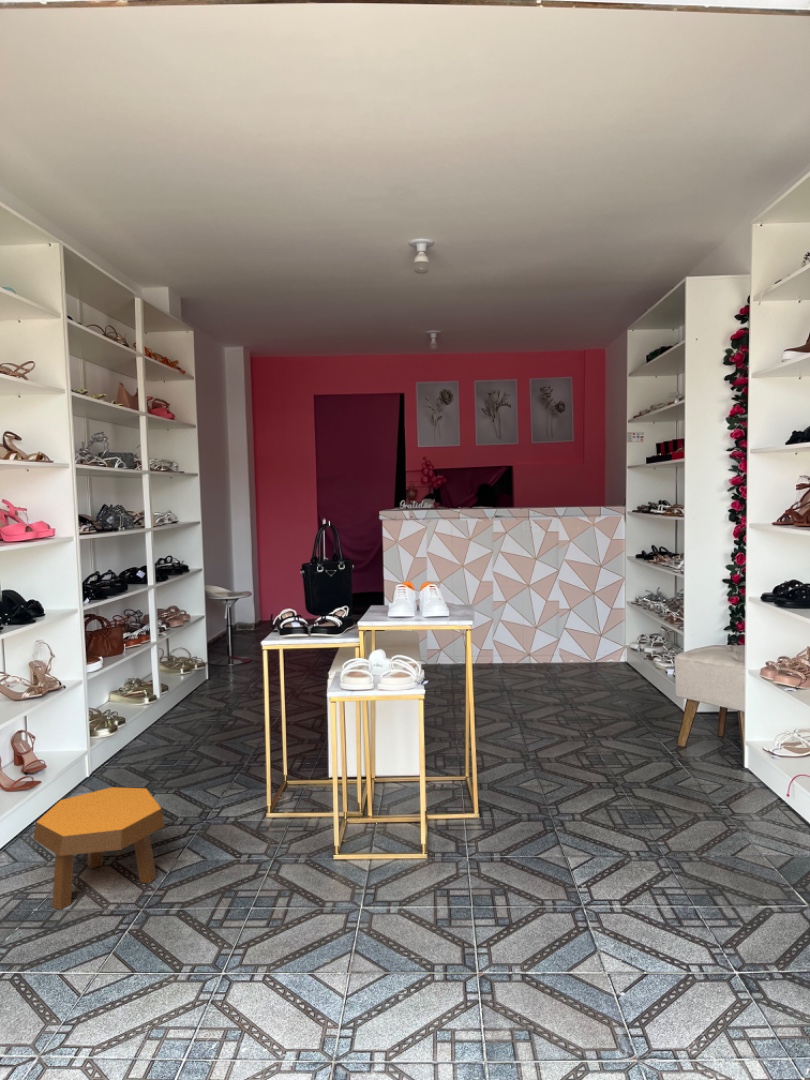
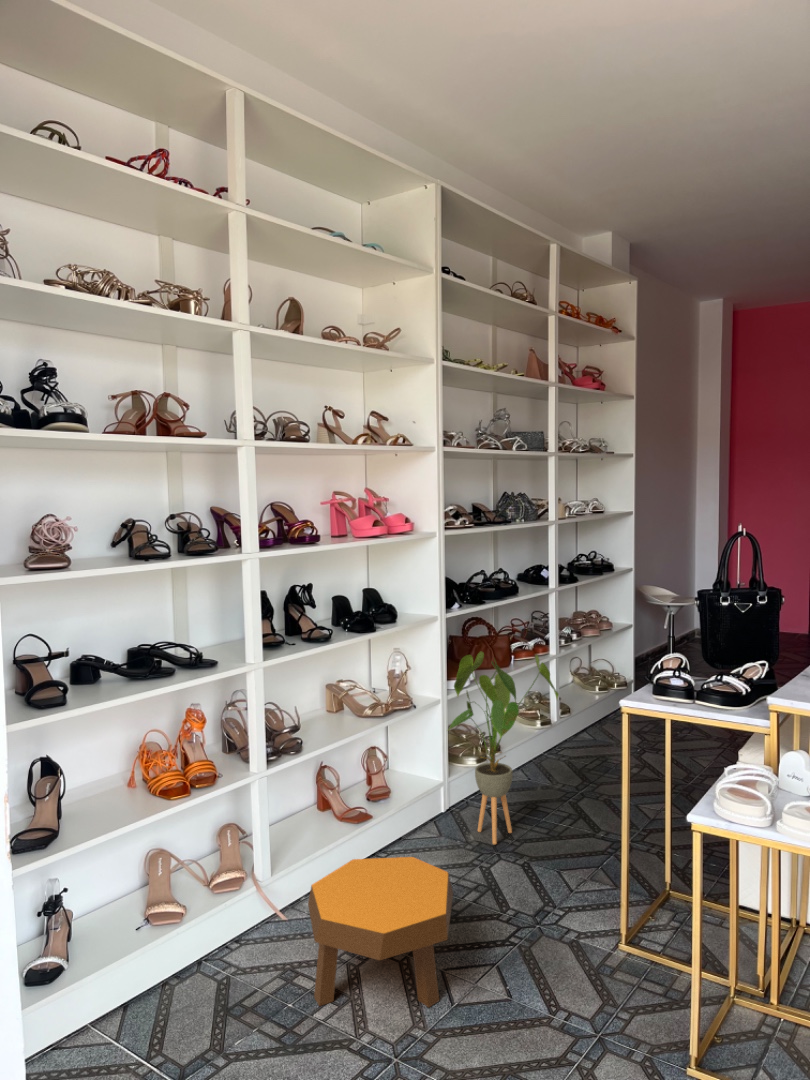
house plant: none [96,630,187,786] -> present [449,652,559,844]

